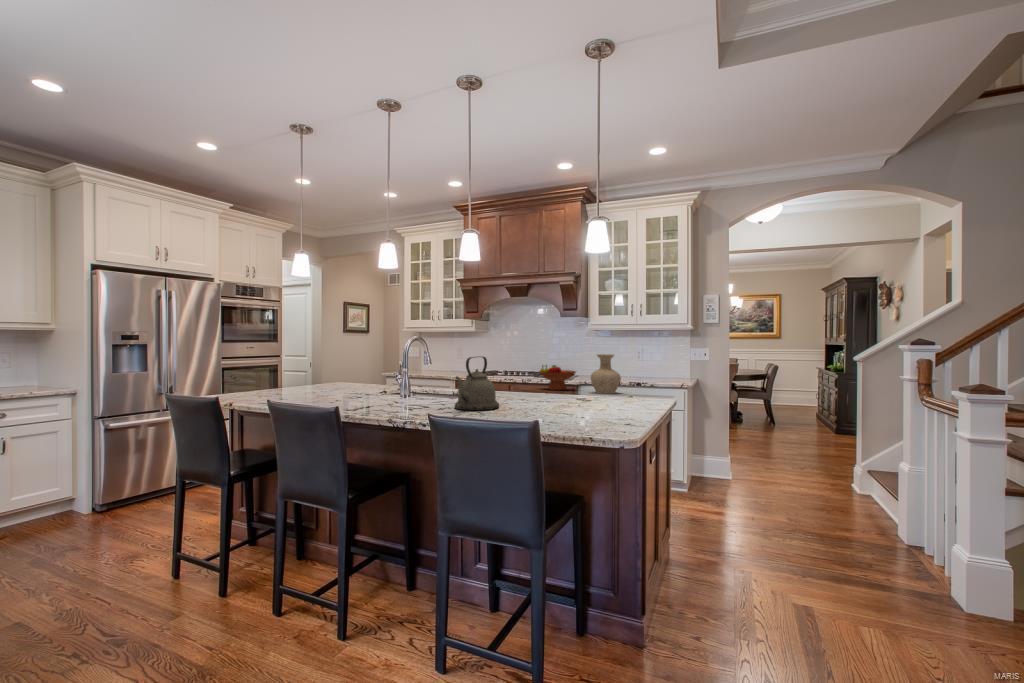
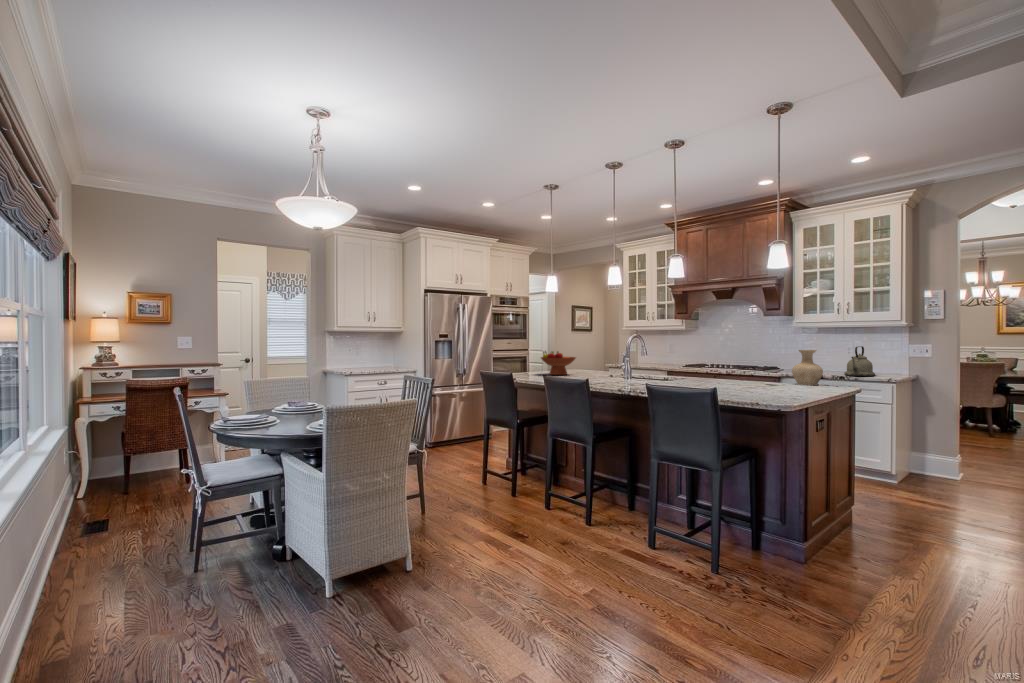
kettle: present [455,357,499,411] -> present [844,346,875,376]
fruit bowl: present [539,365,576,390] -> present [541,351,576,375]

